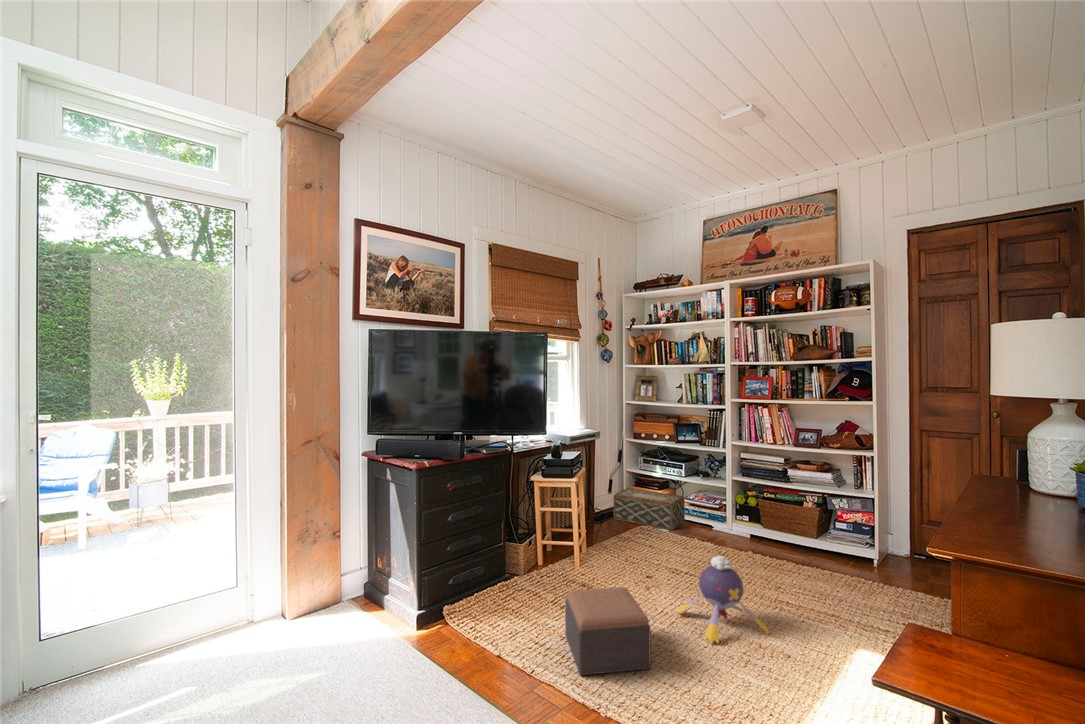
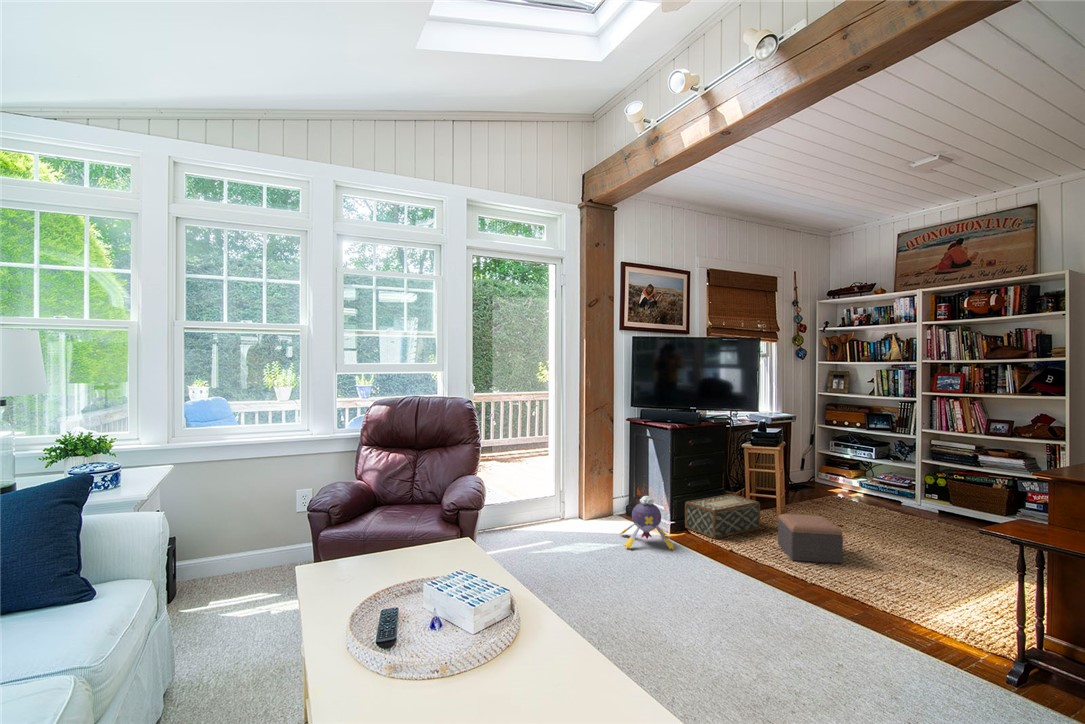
woven basket: present [614,488,685,530] -> present [685,494,760,539]
plush toy: present [676,556,769,644] -> present [620,496,675,550]

